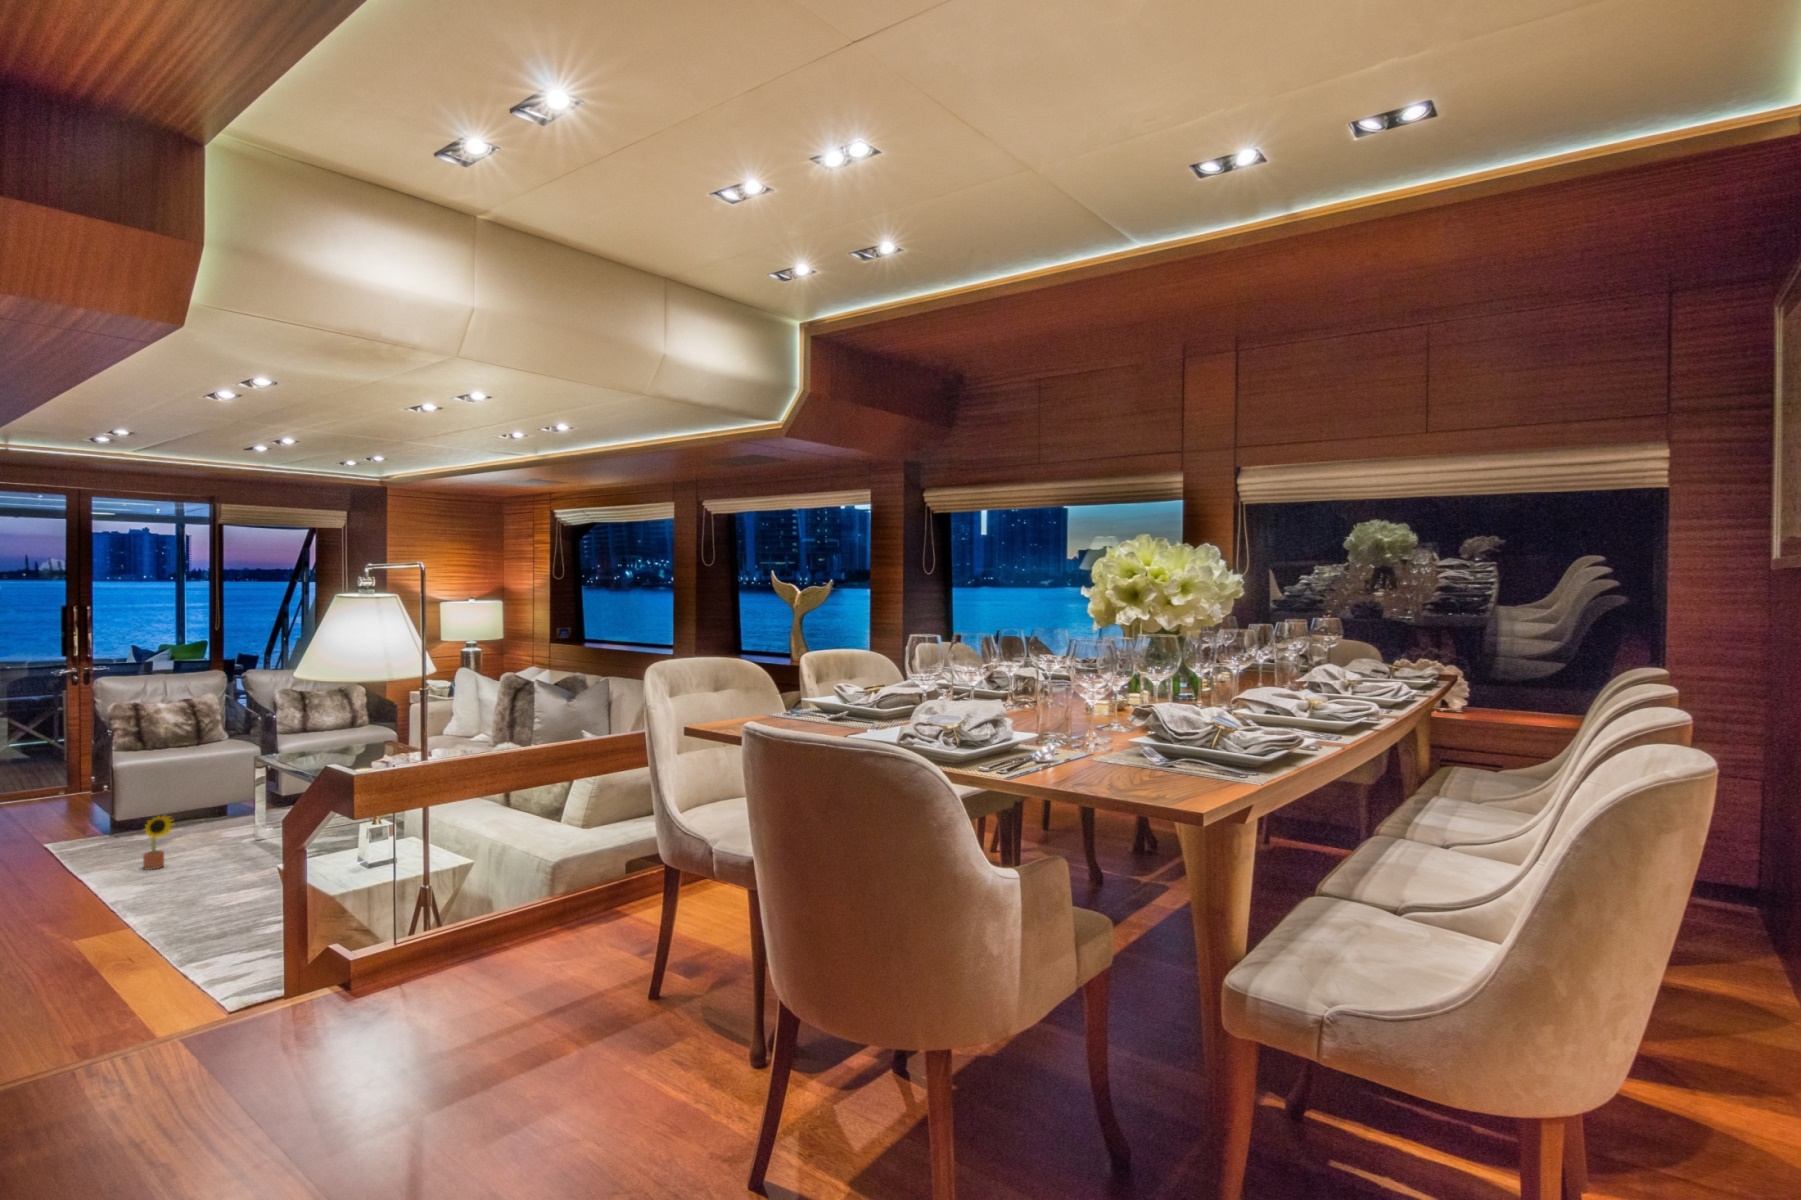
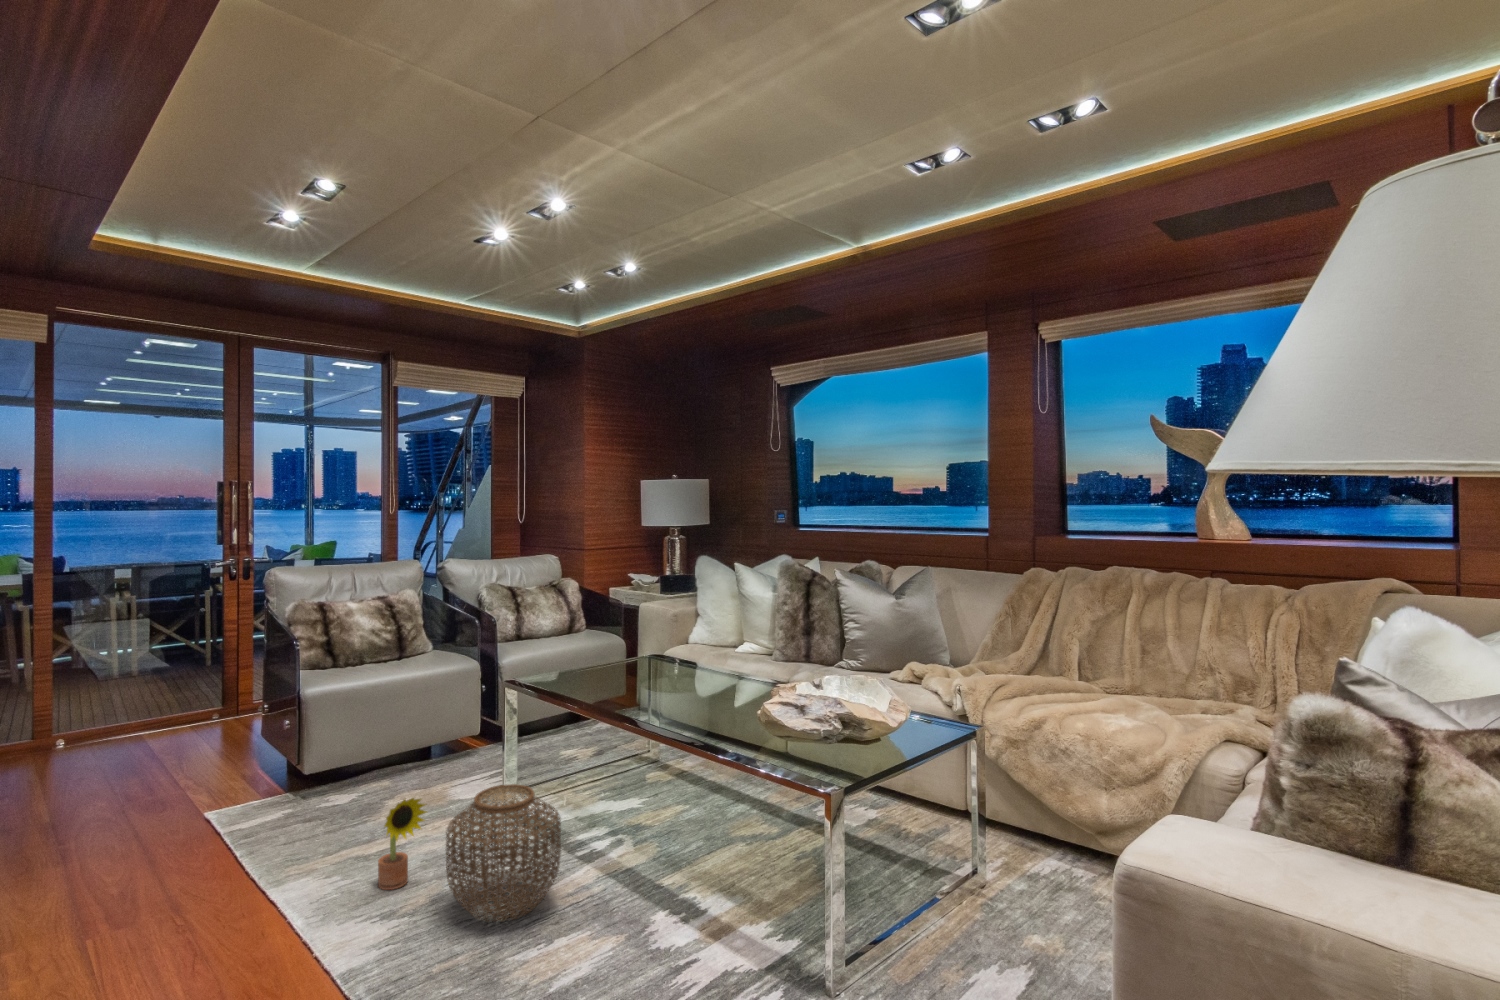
woven basket: none [177,805,255,879] -> present [446,784,561,922]

